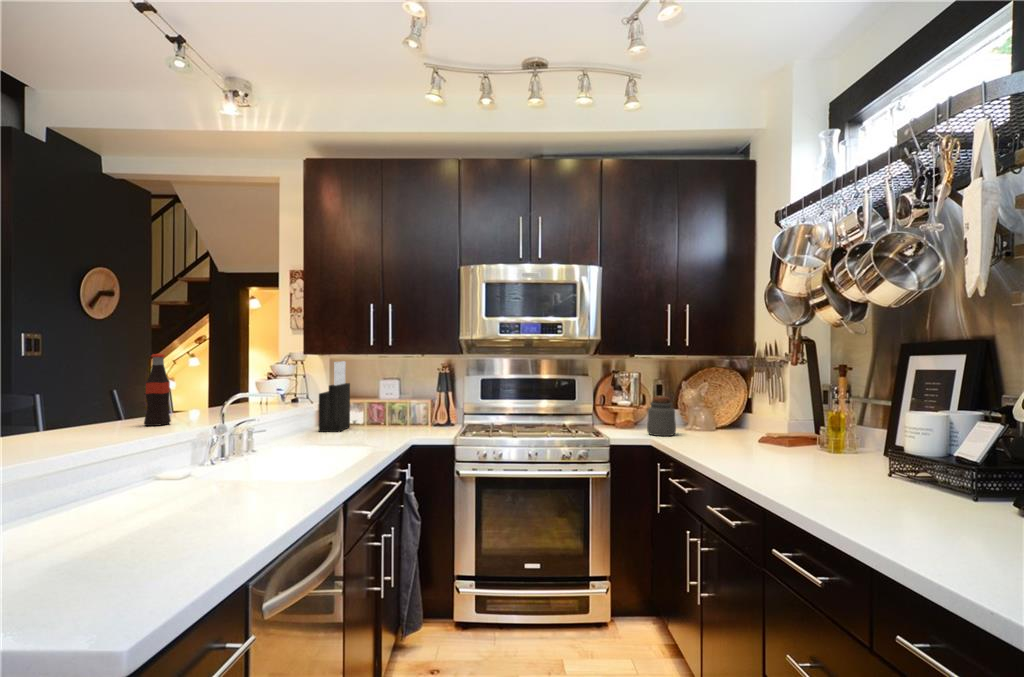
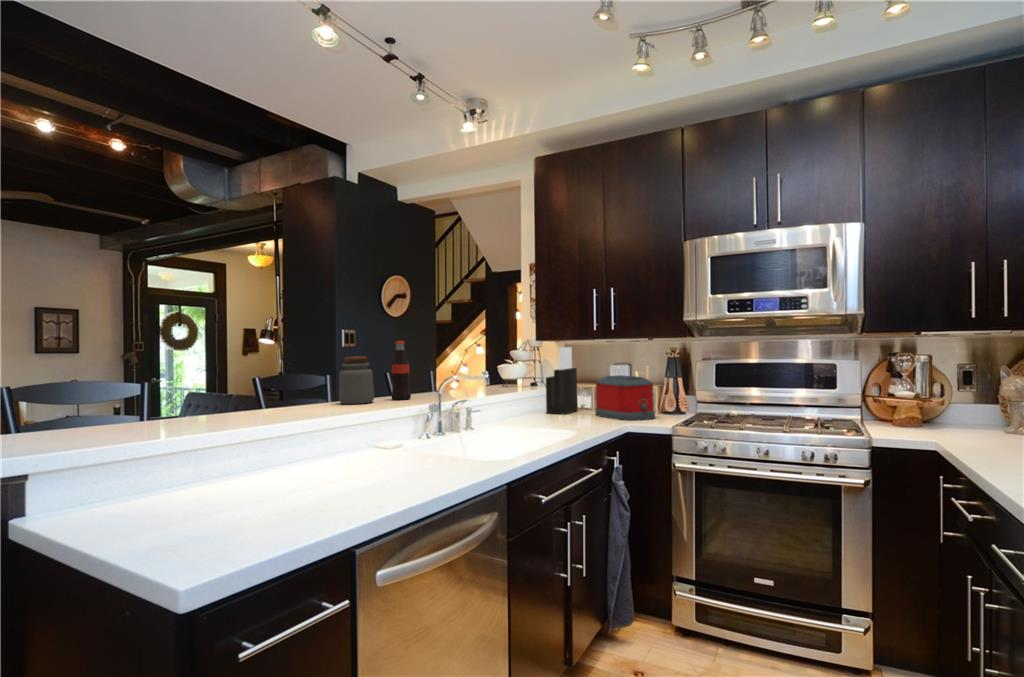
toaster: none [372,390,433,435] -> present [596,375,655,421]
jar: present [647,397,676,436] -> present [339,357,374,404]

